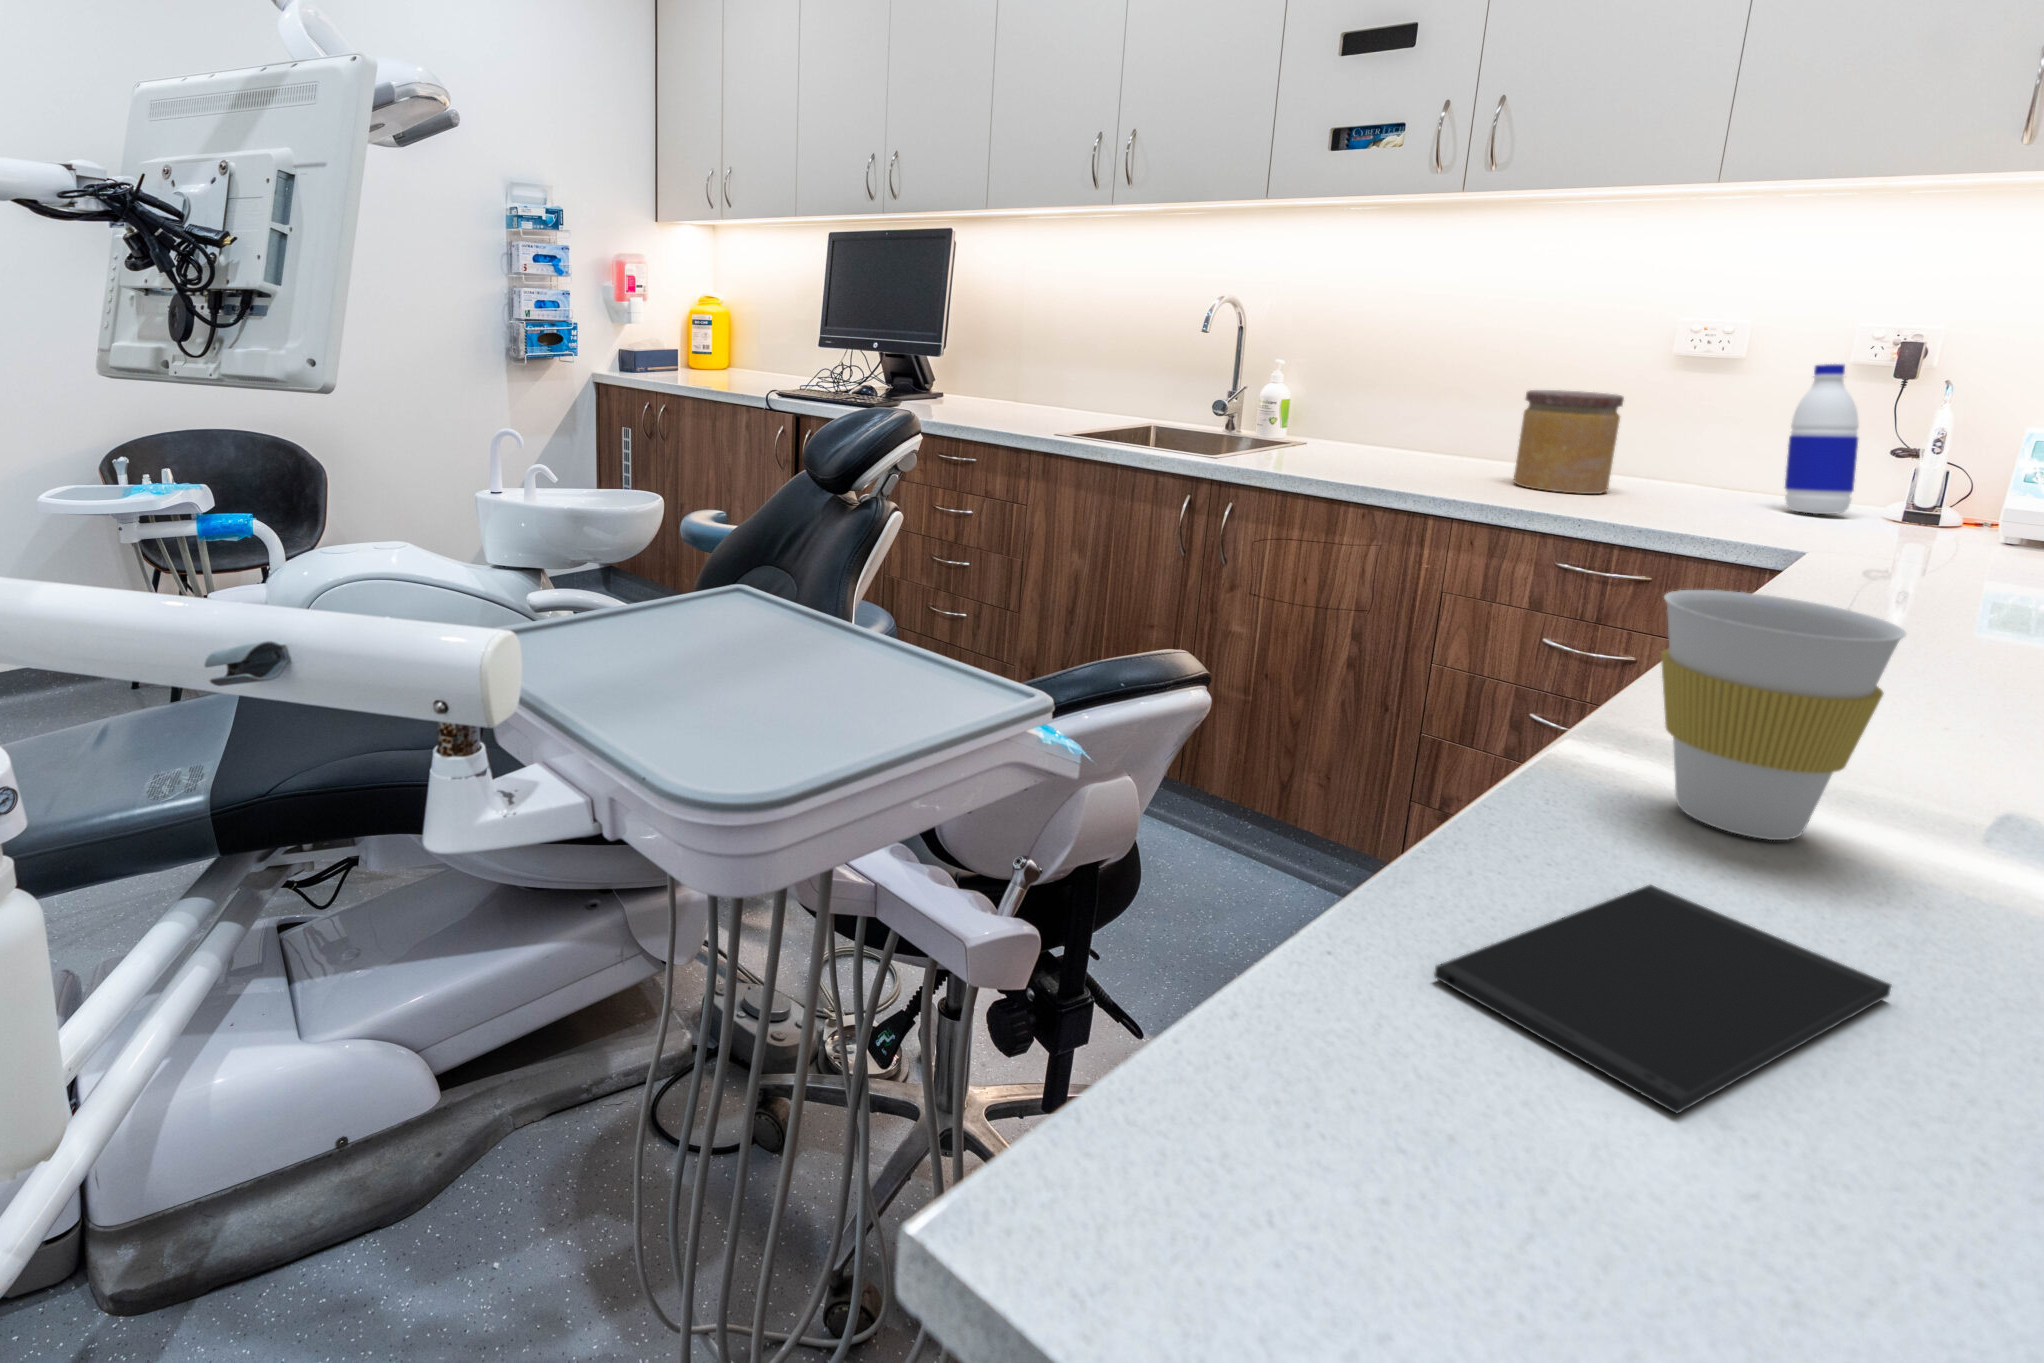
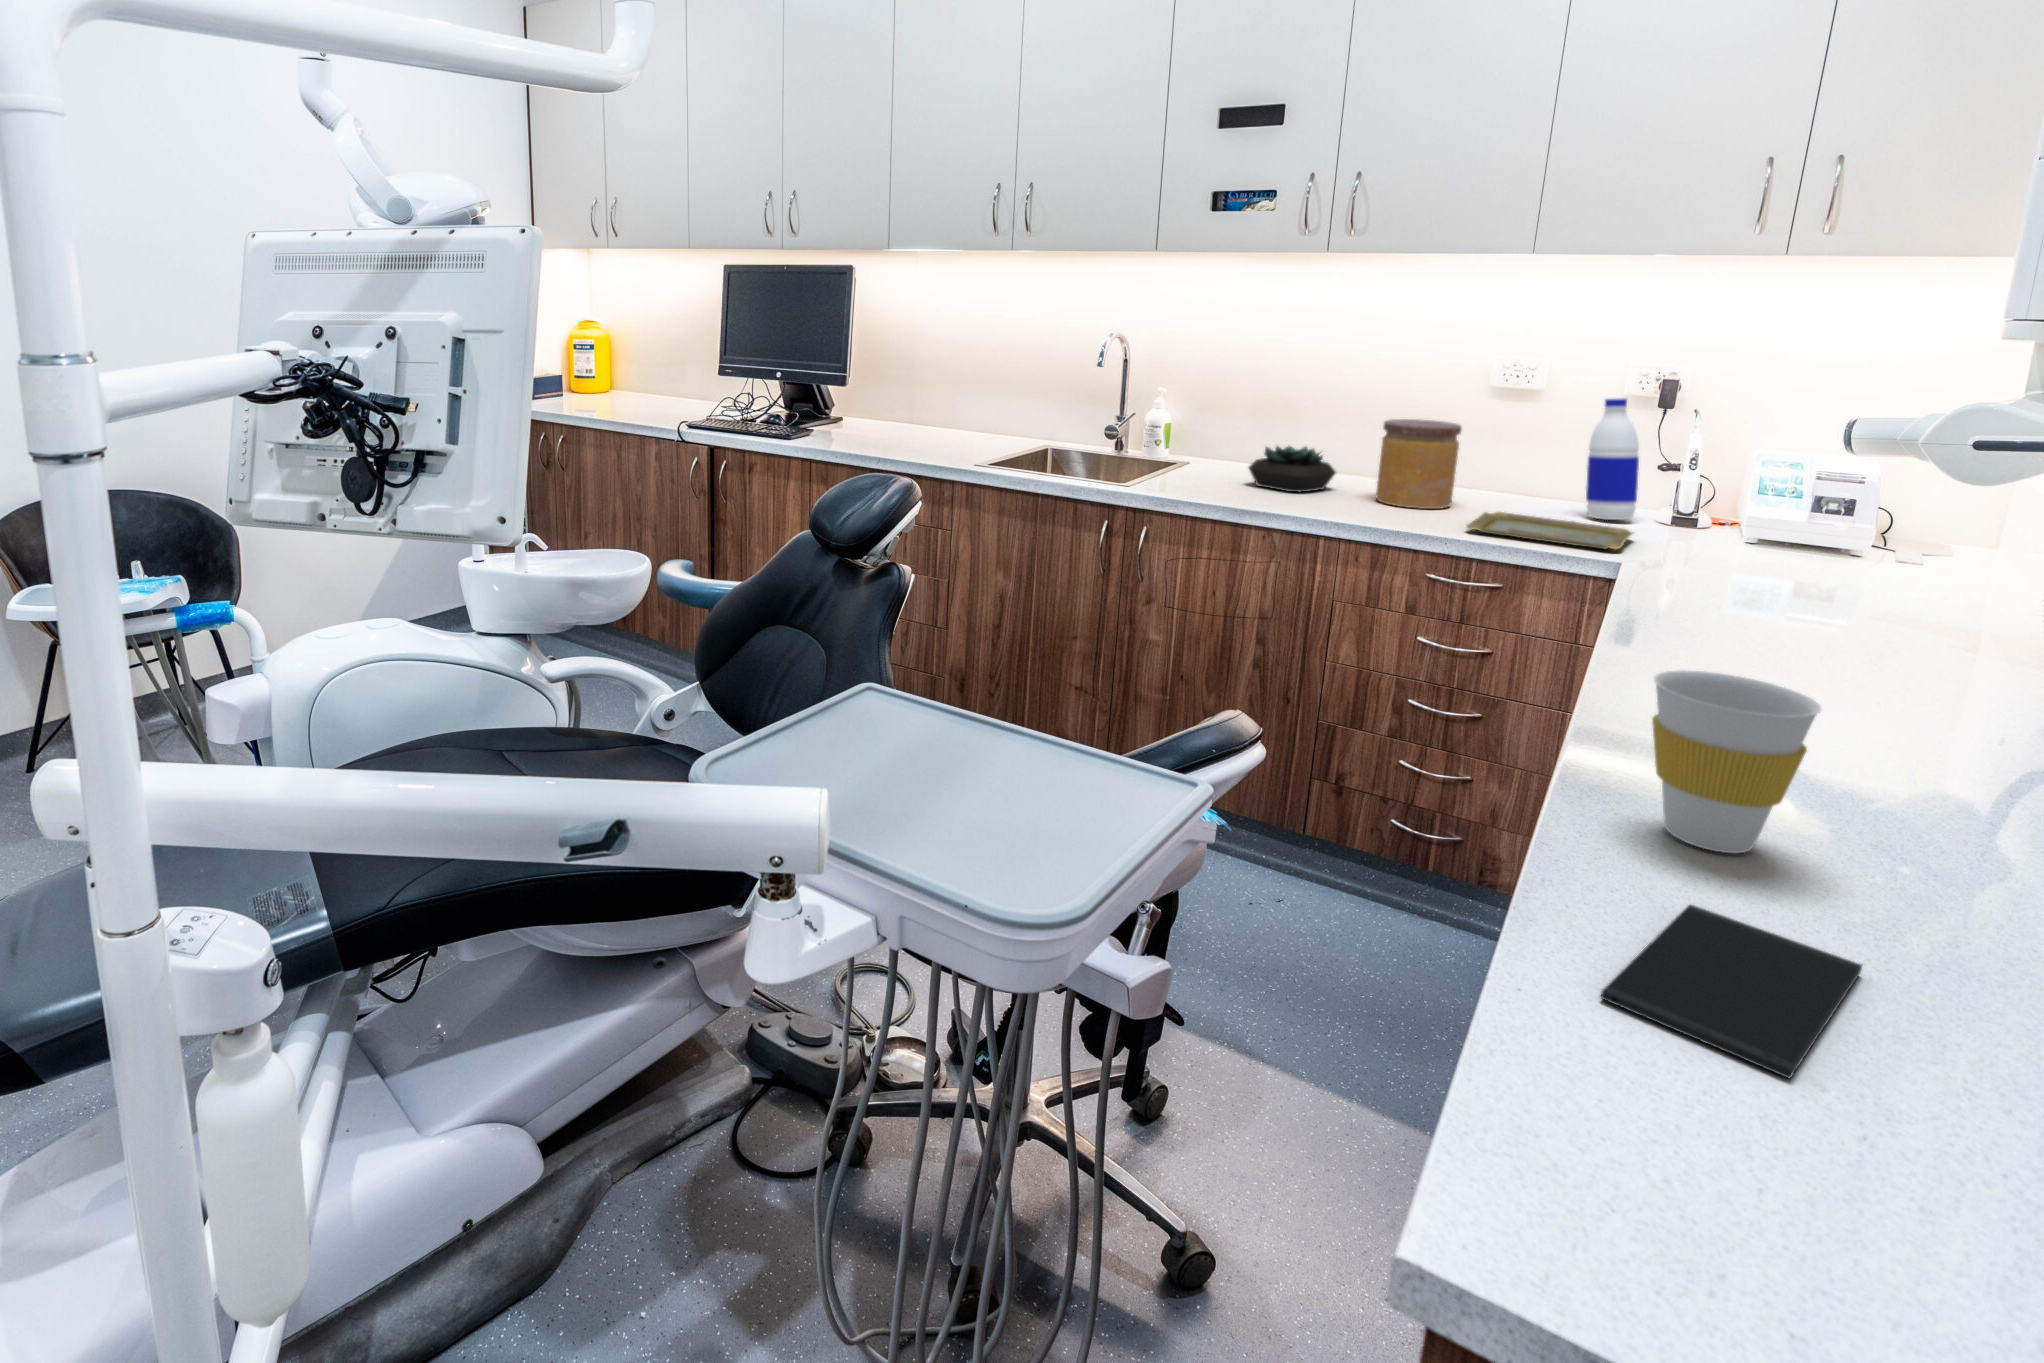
succulent plant: none [1365,420,1472,473] -> present [1249,446,1336,492]
tray: none [1611,495,1839,538] -> present [1466,512,1633,549]

